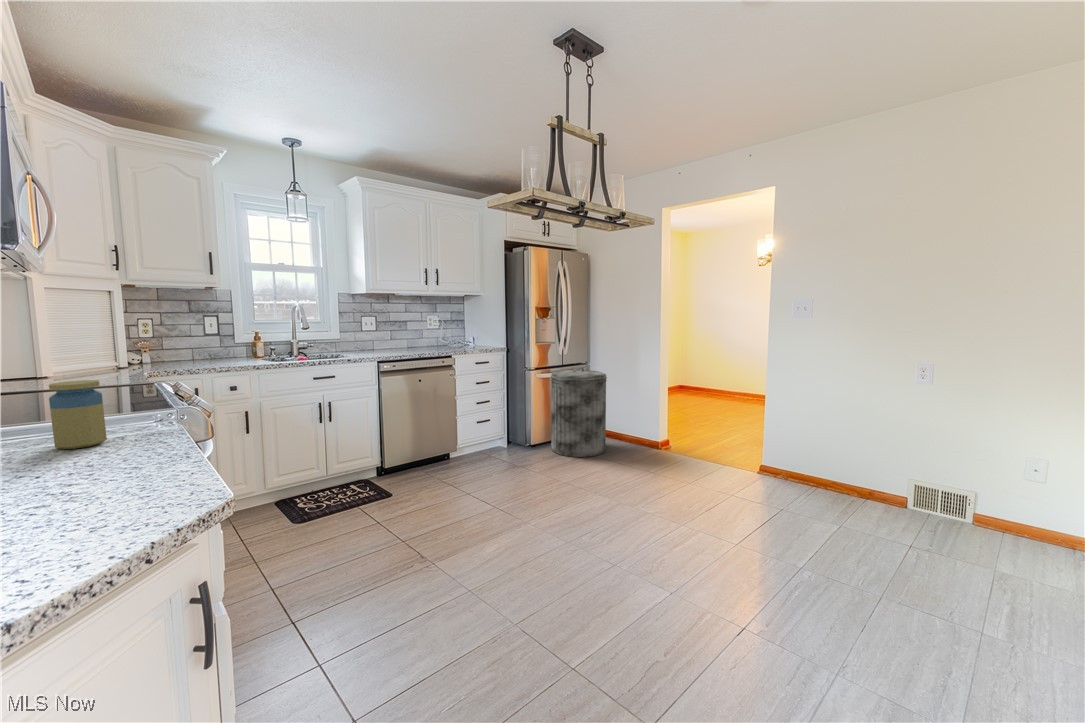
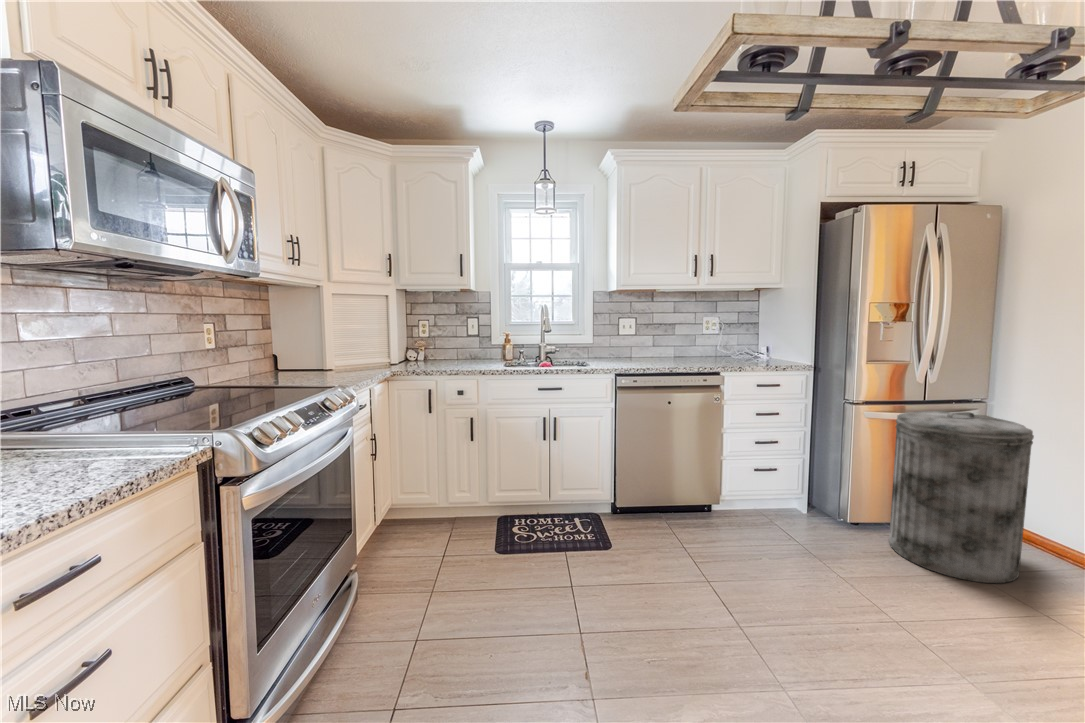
jar: present [49,380,107,449] -> none [73,392,135,469]

